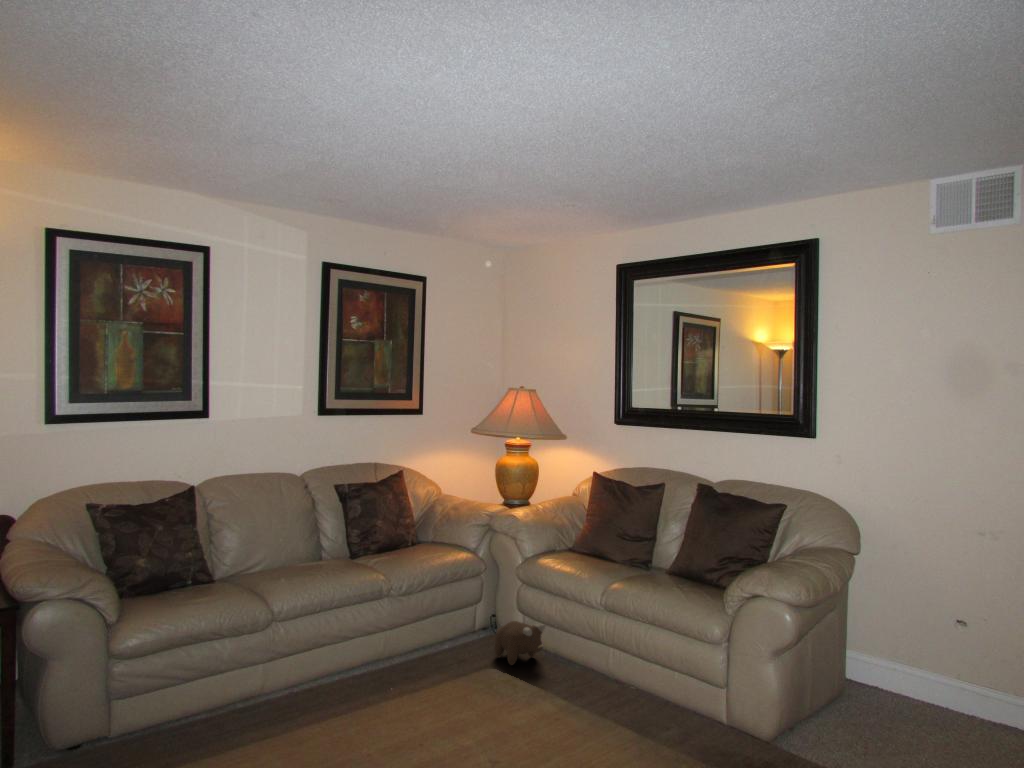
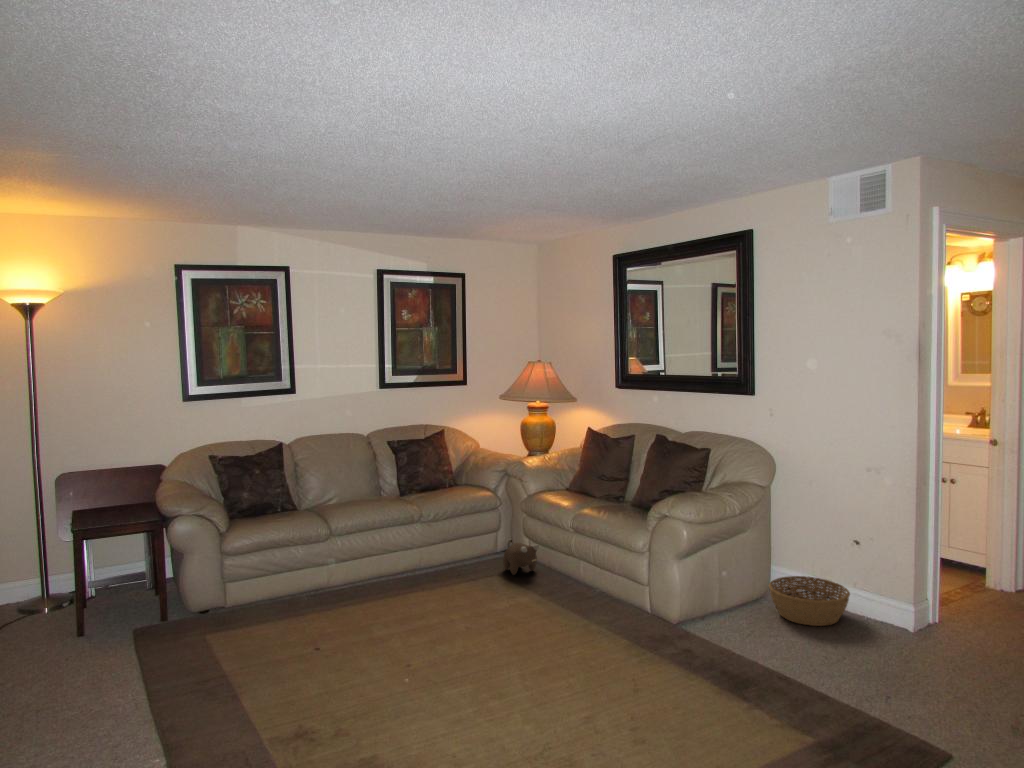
basket: none [858,665,967,736] -> present [769,576,850,626]

